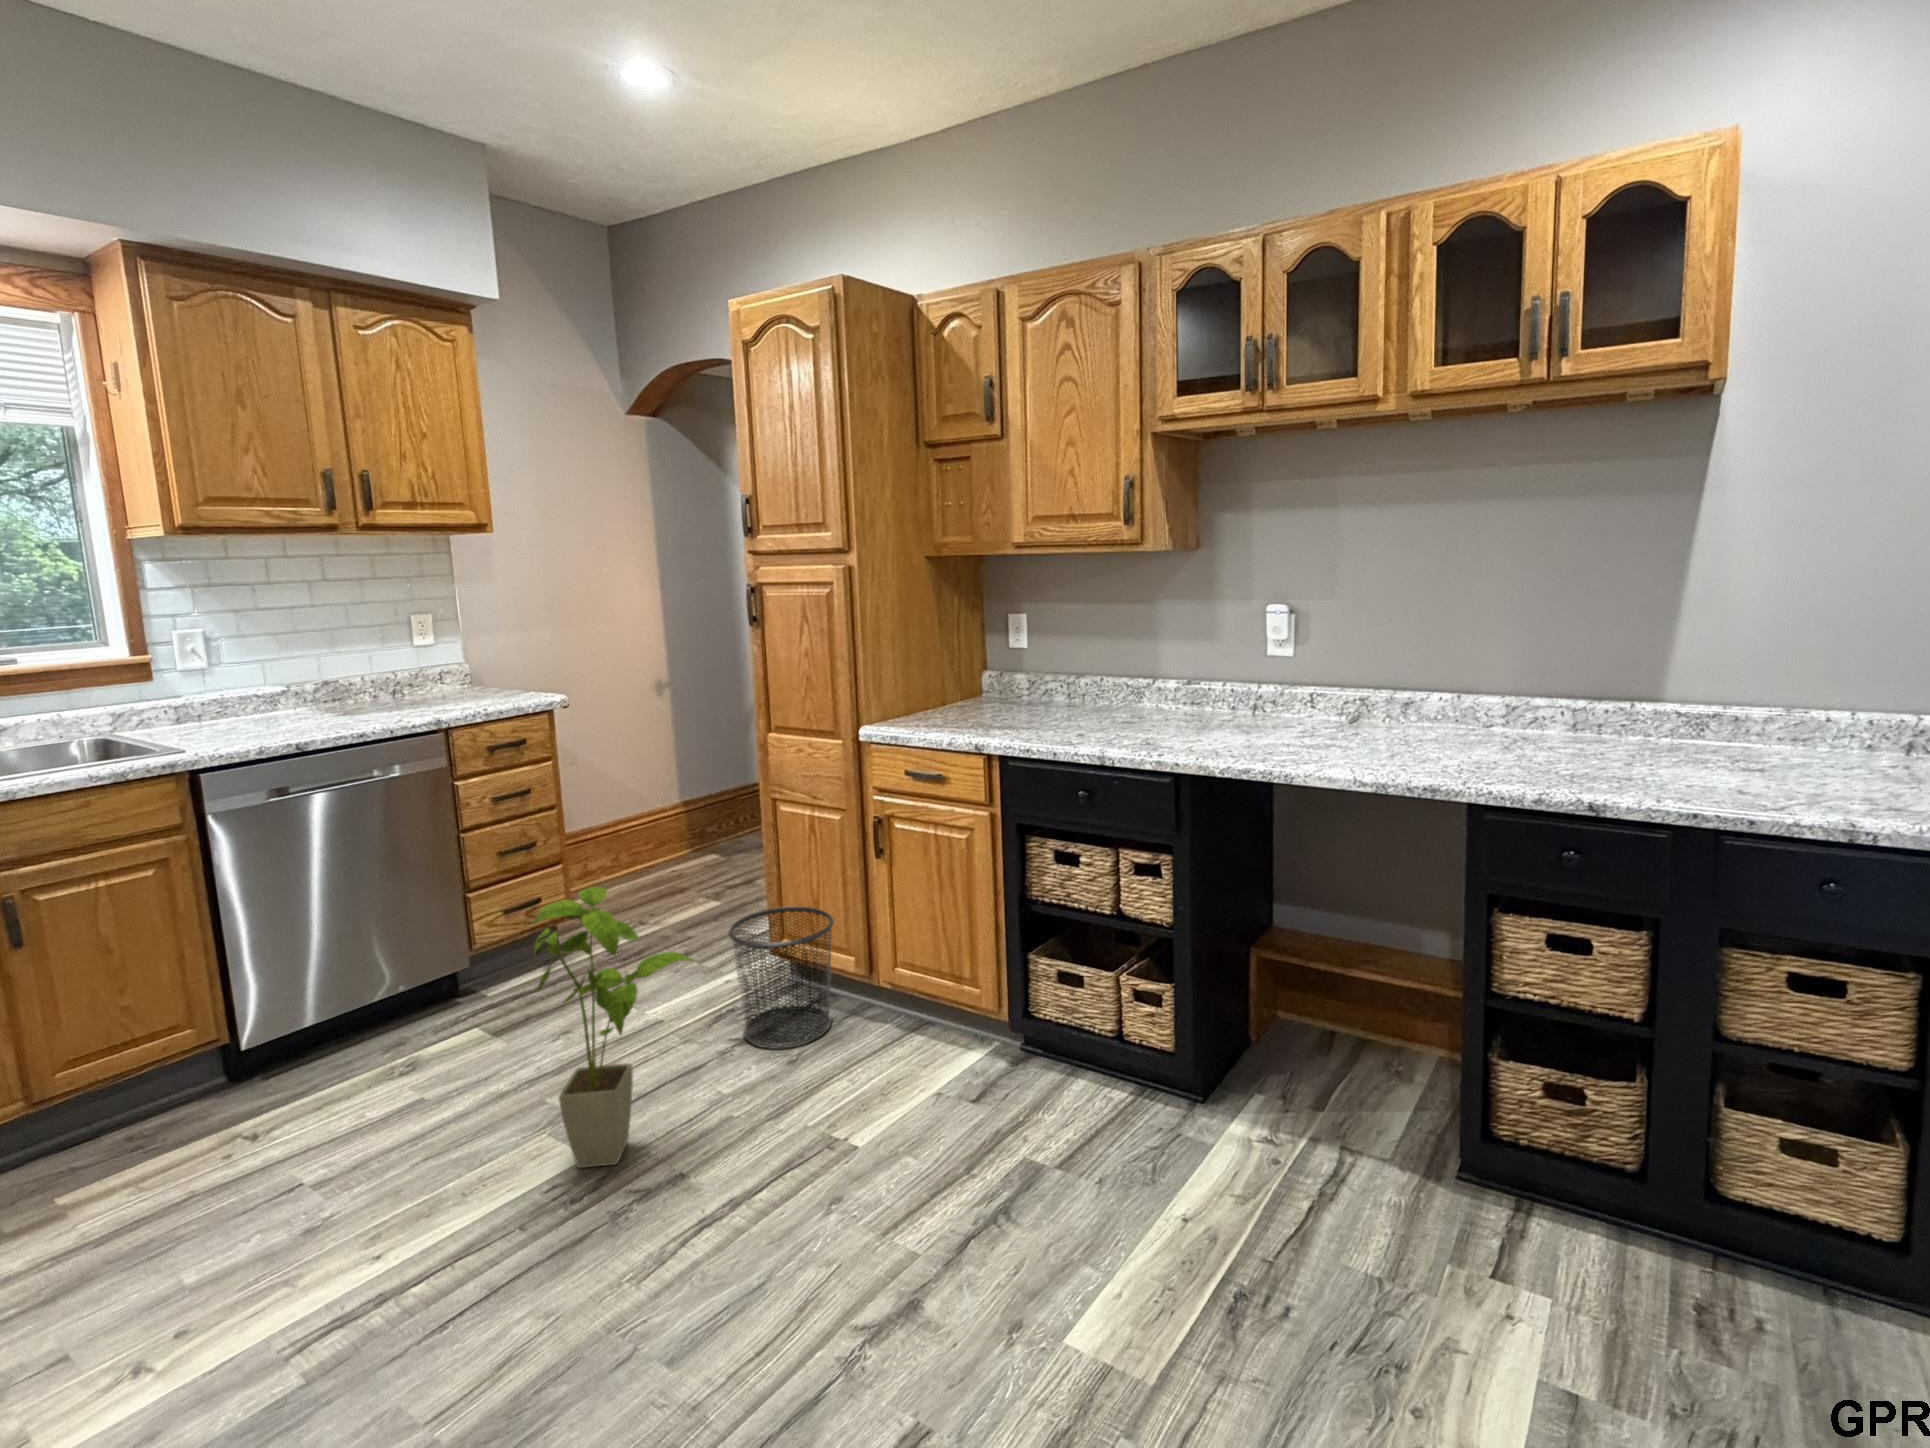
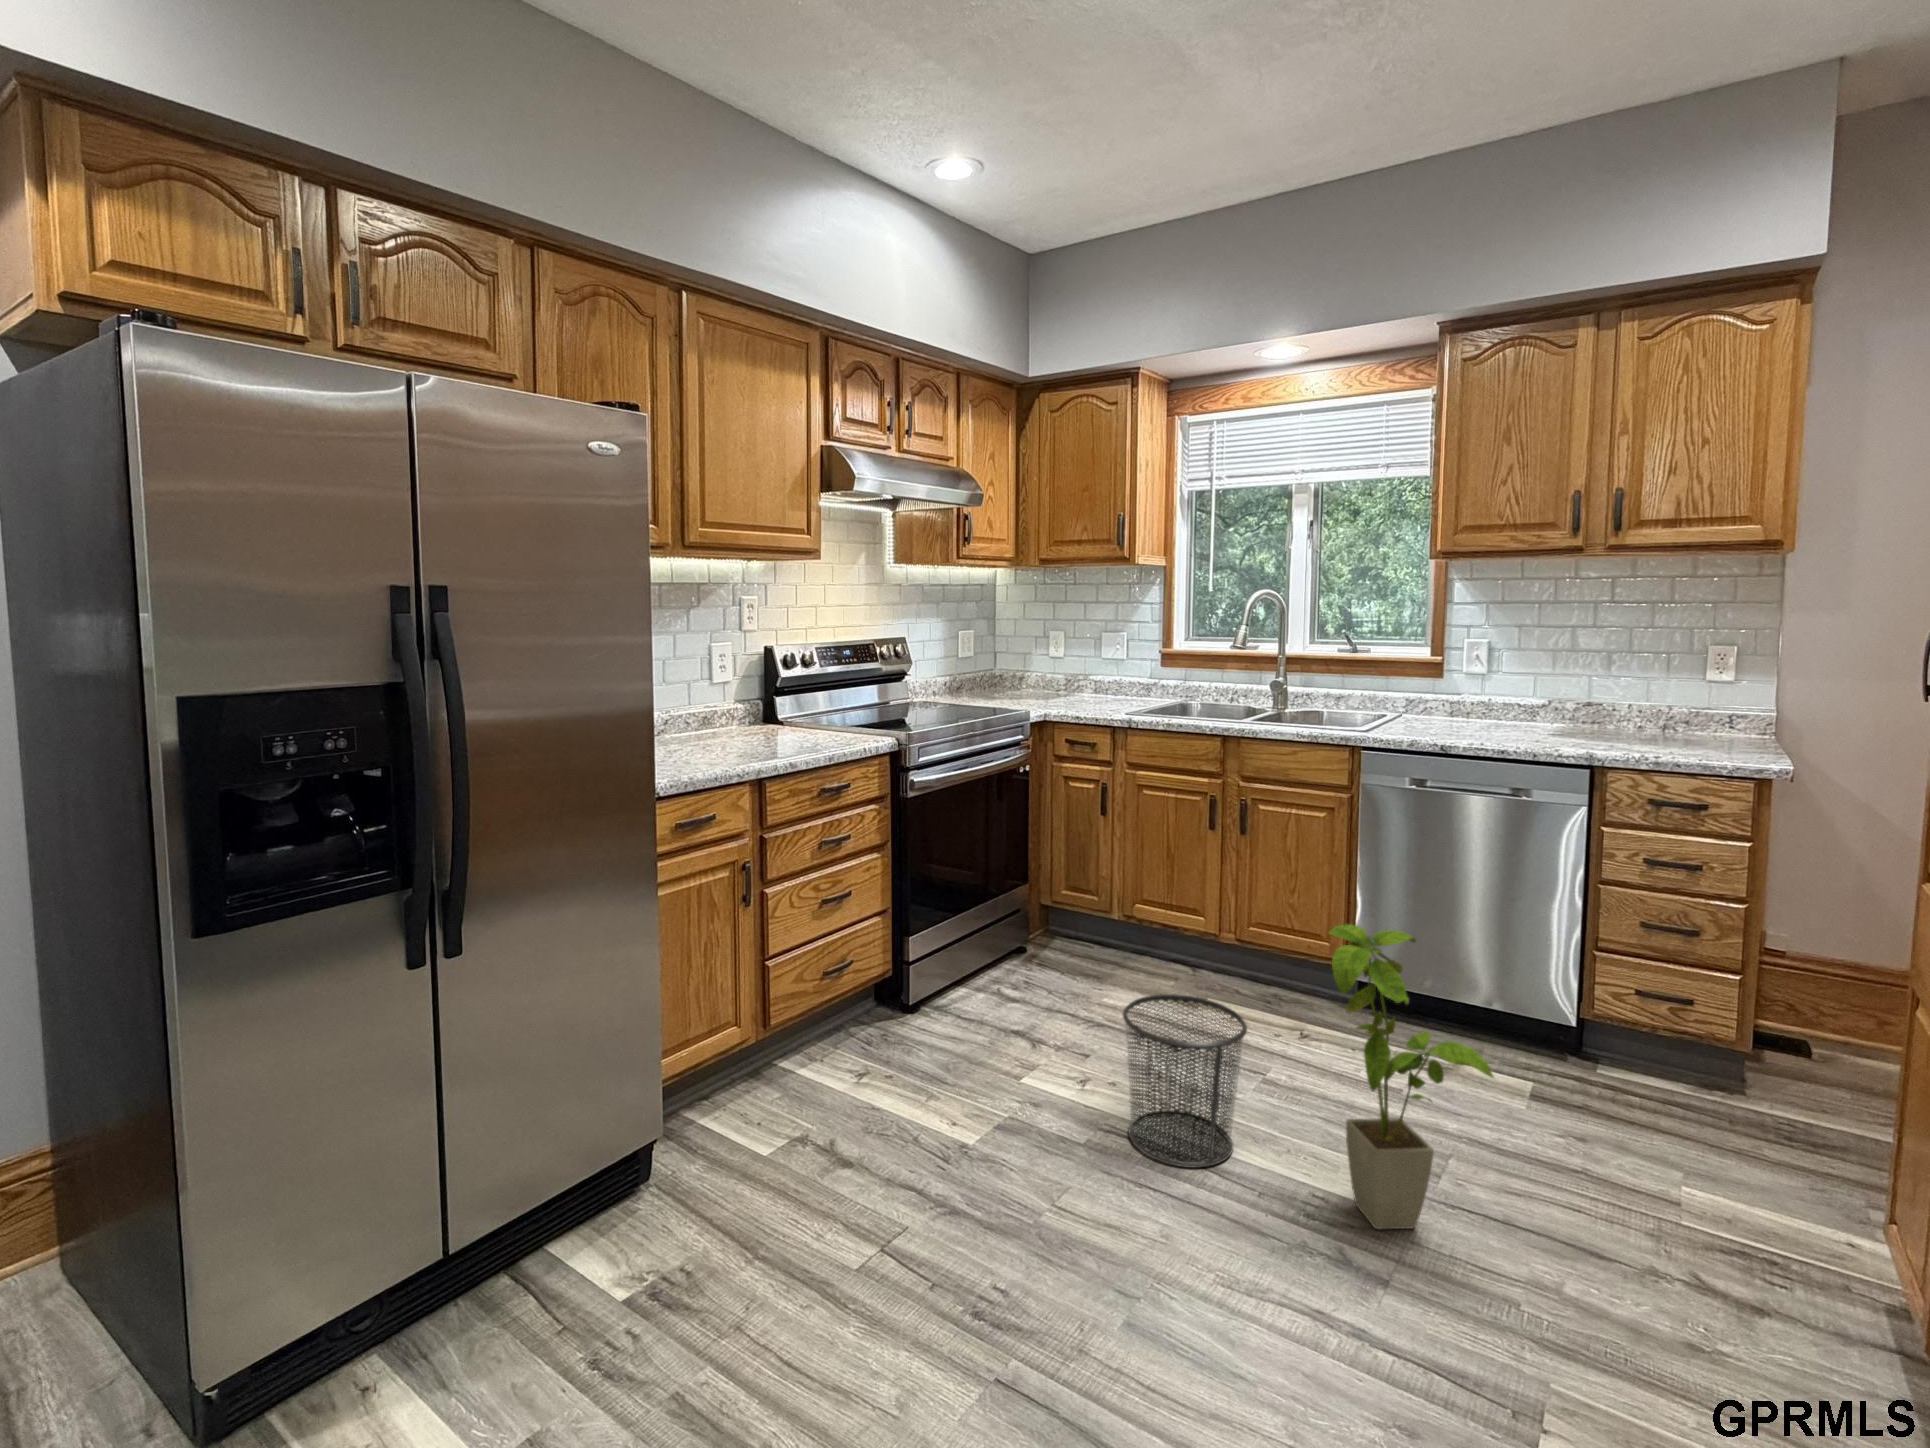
waste bin: present [729,907,834,1048] -> present [1123,994,1247,1168]

